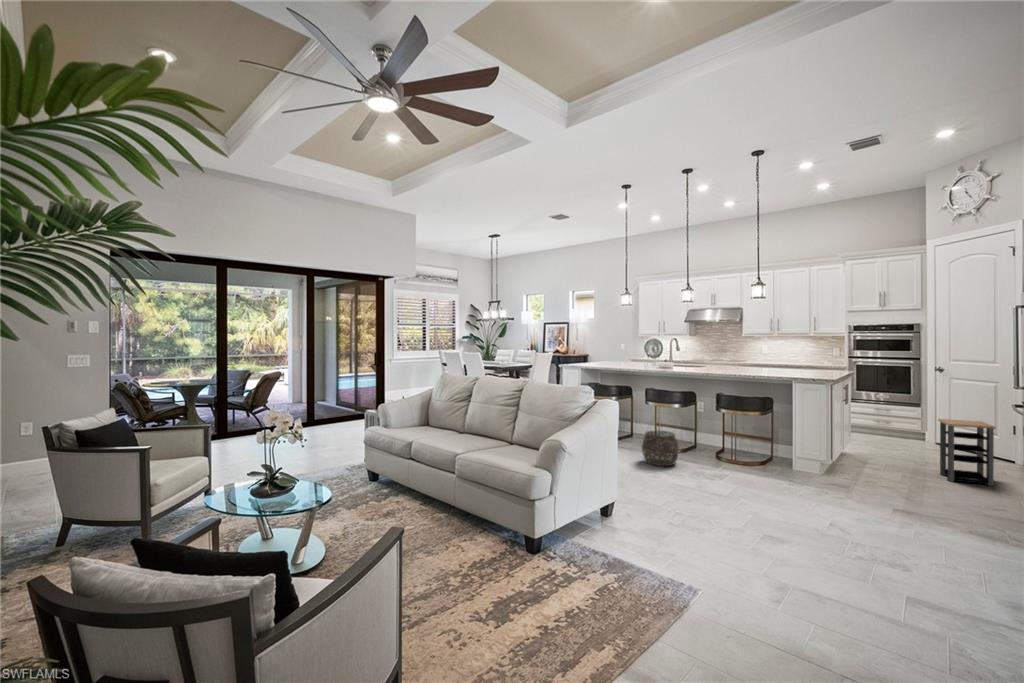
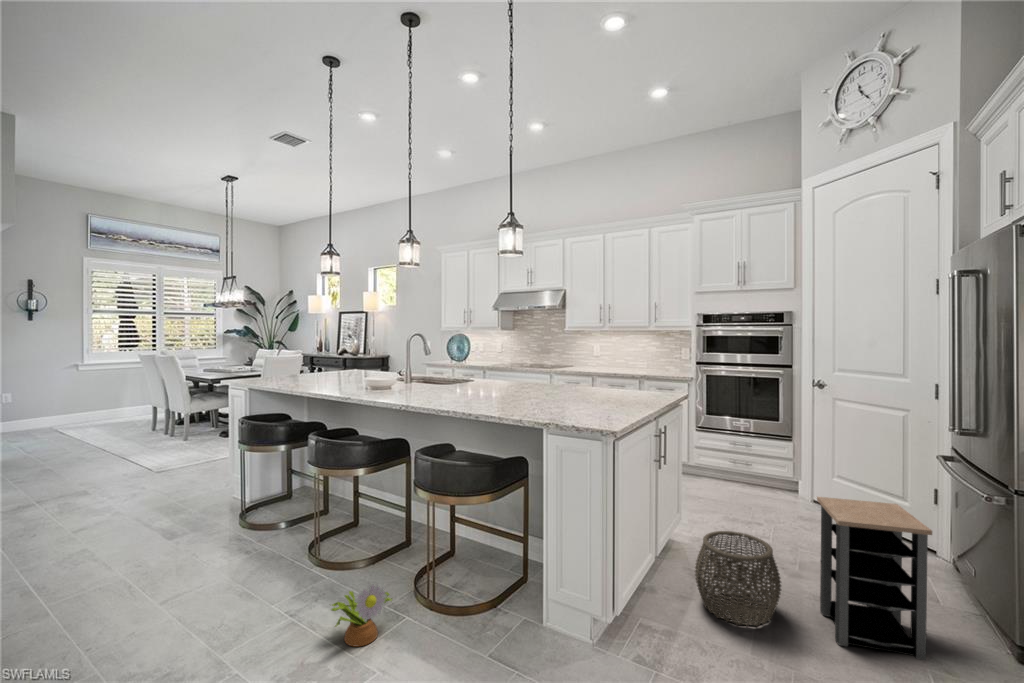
woven basket: present [642,431,679,466] -> present [695,531,781,626]
decorative plant: none [700,445,729,472] -> present [331,583,392,646]

